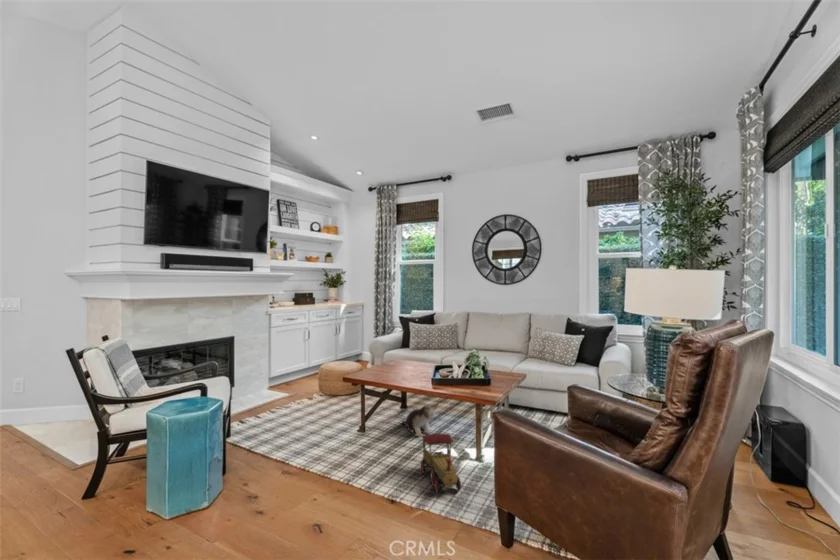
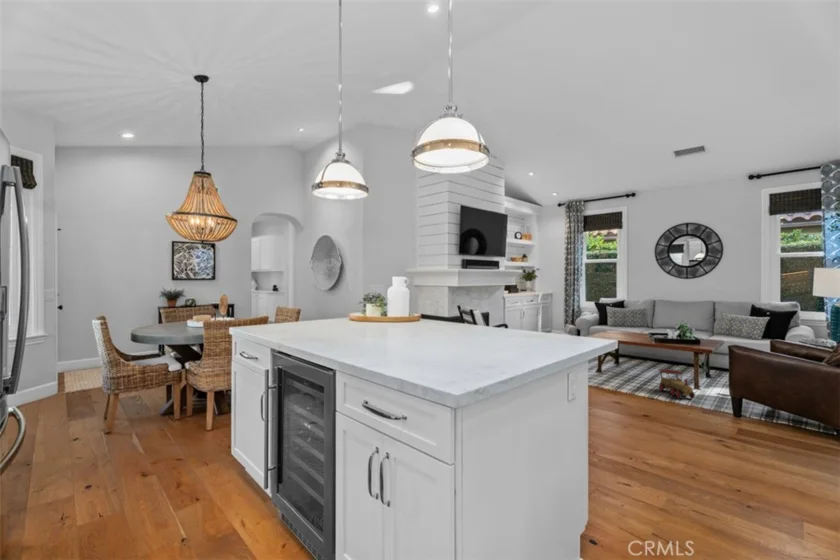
plush toy: present [402,405,437,436] -> none [624,357,658,378]

